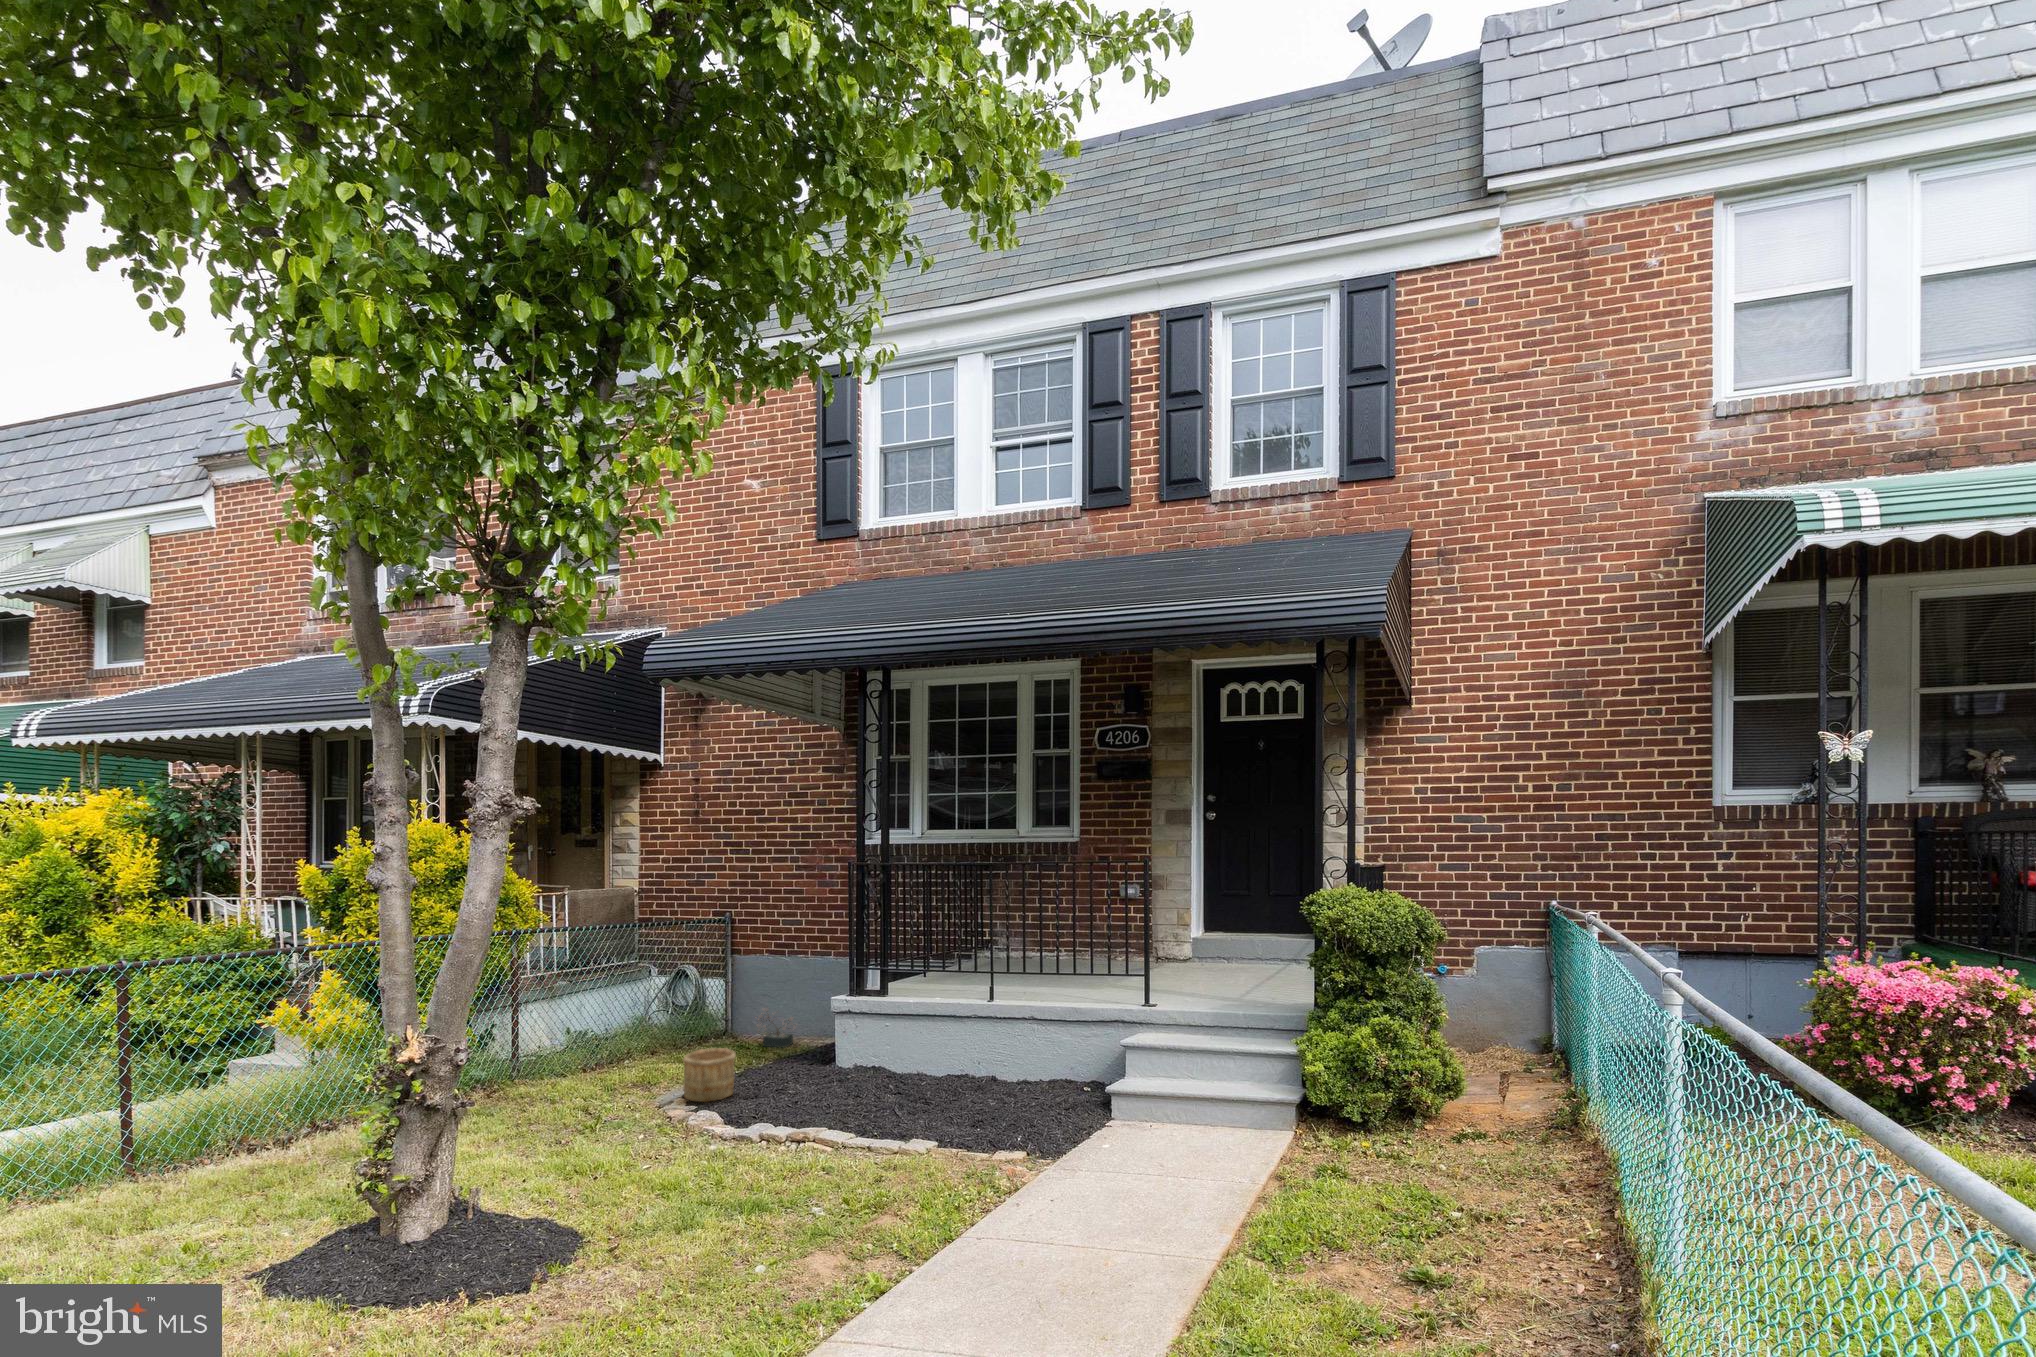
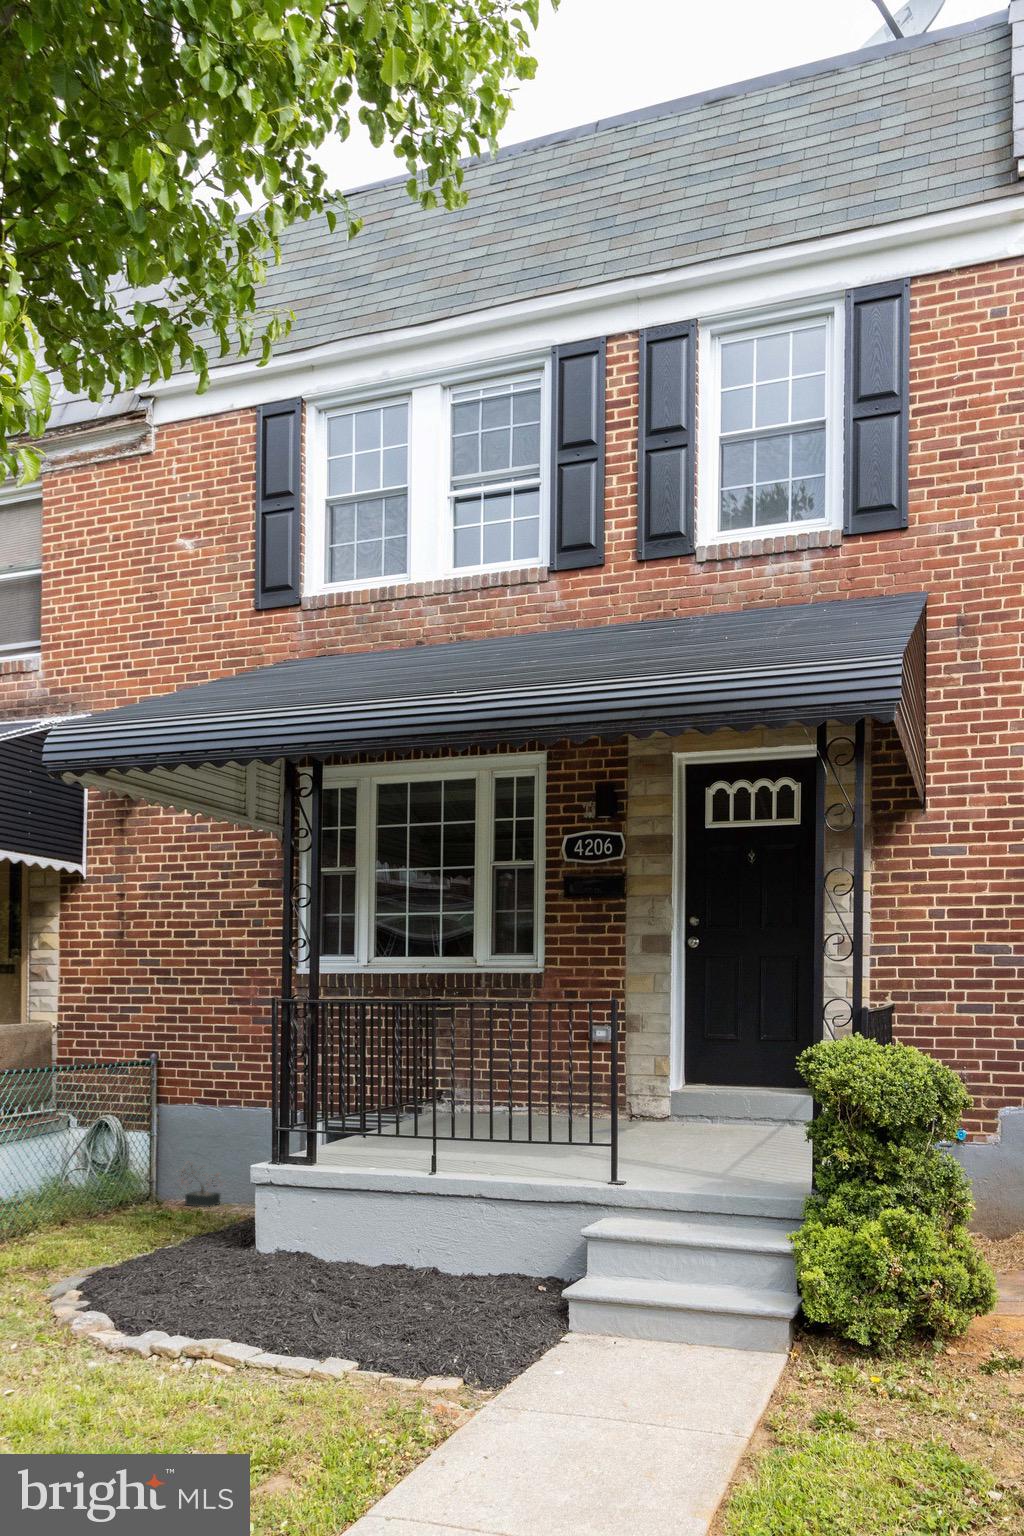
wooden bucket: present [683,1048,736,1102] -> none [66,1197,128,1255]

